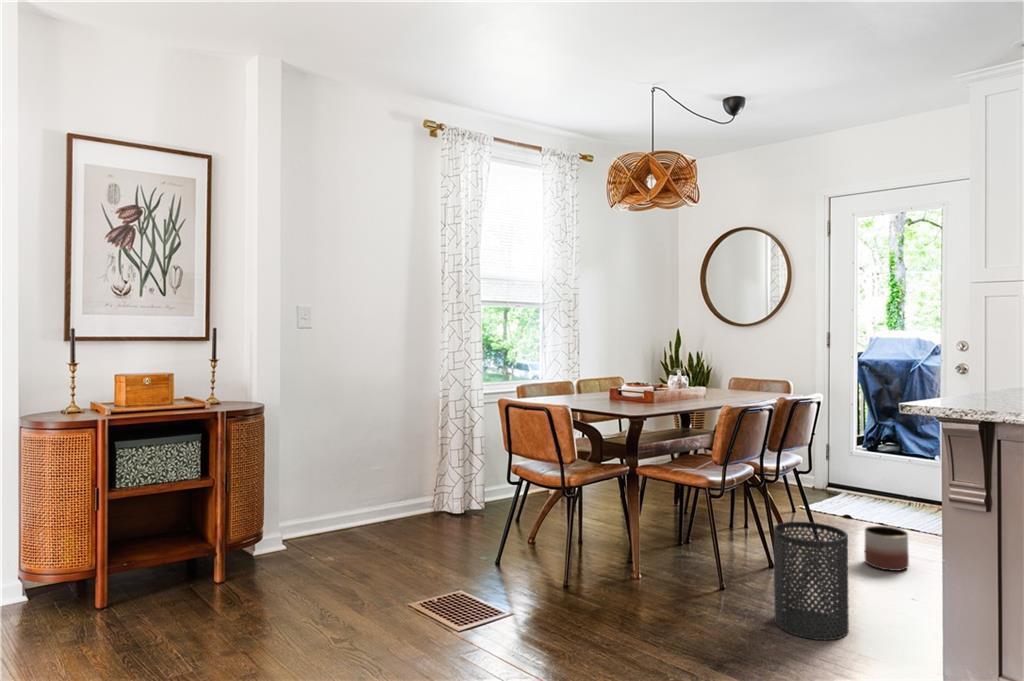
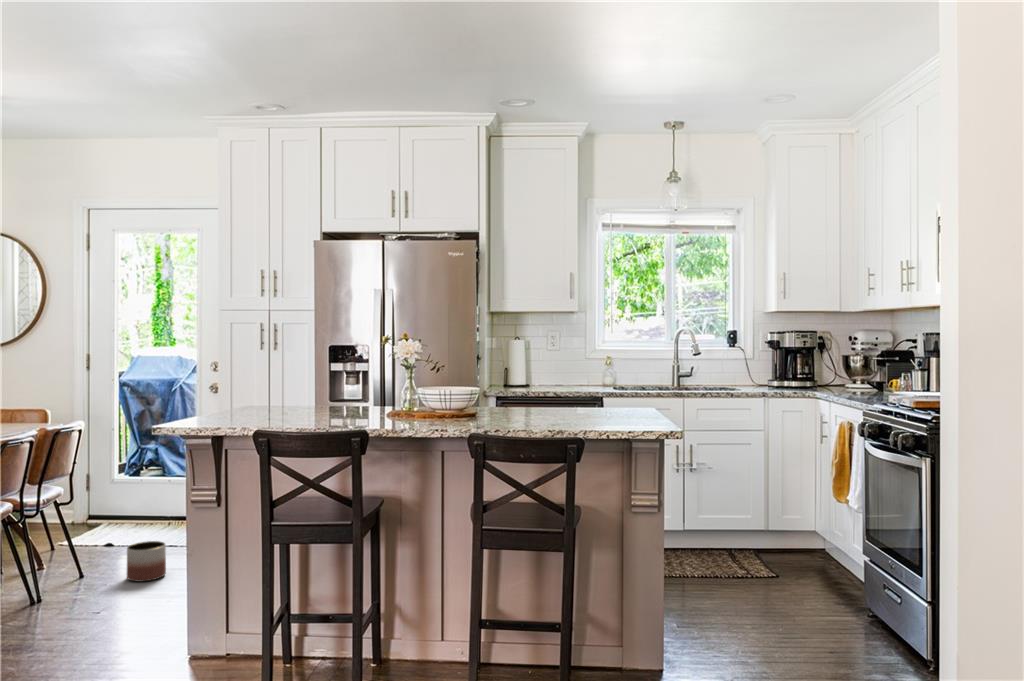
trash can: present [774,522,849,640] -> none [38,546,111,657]

